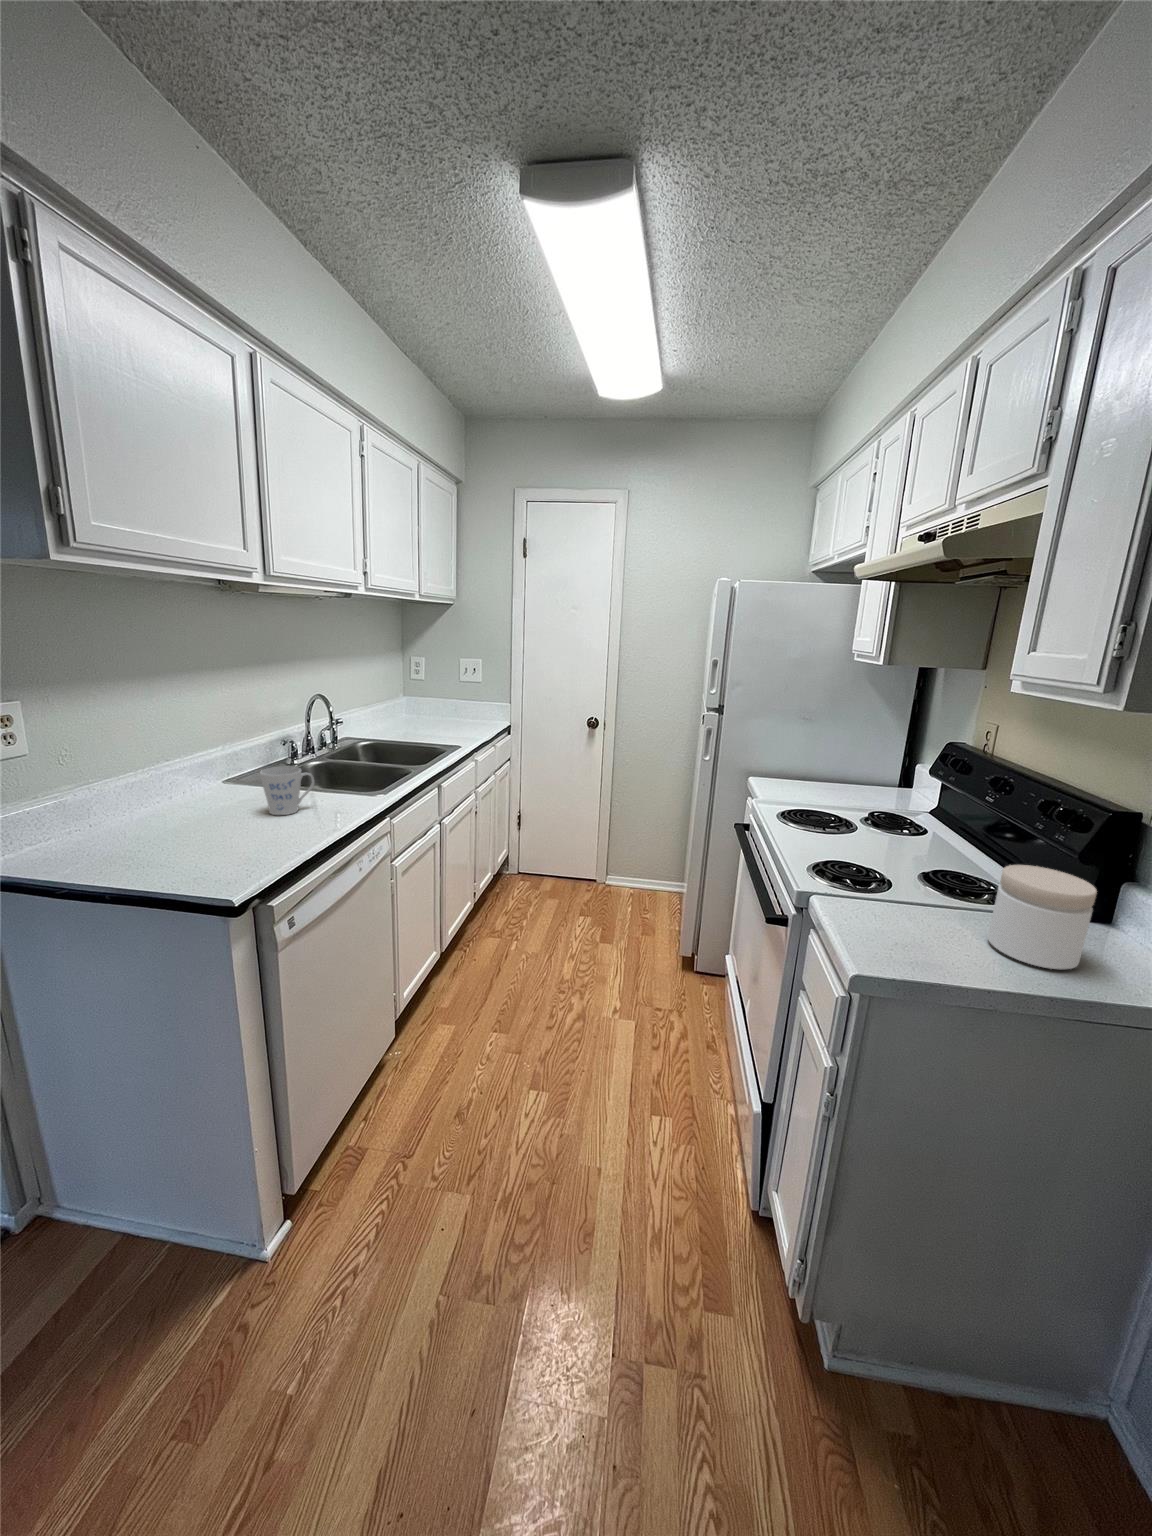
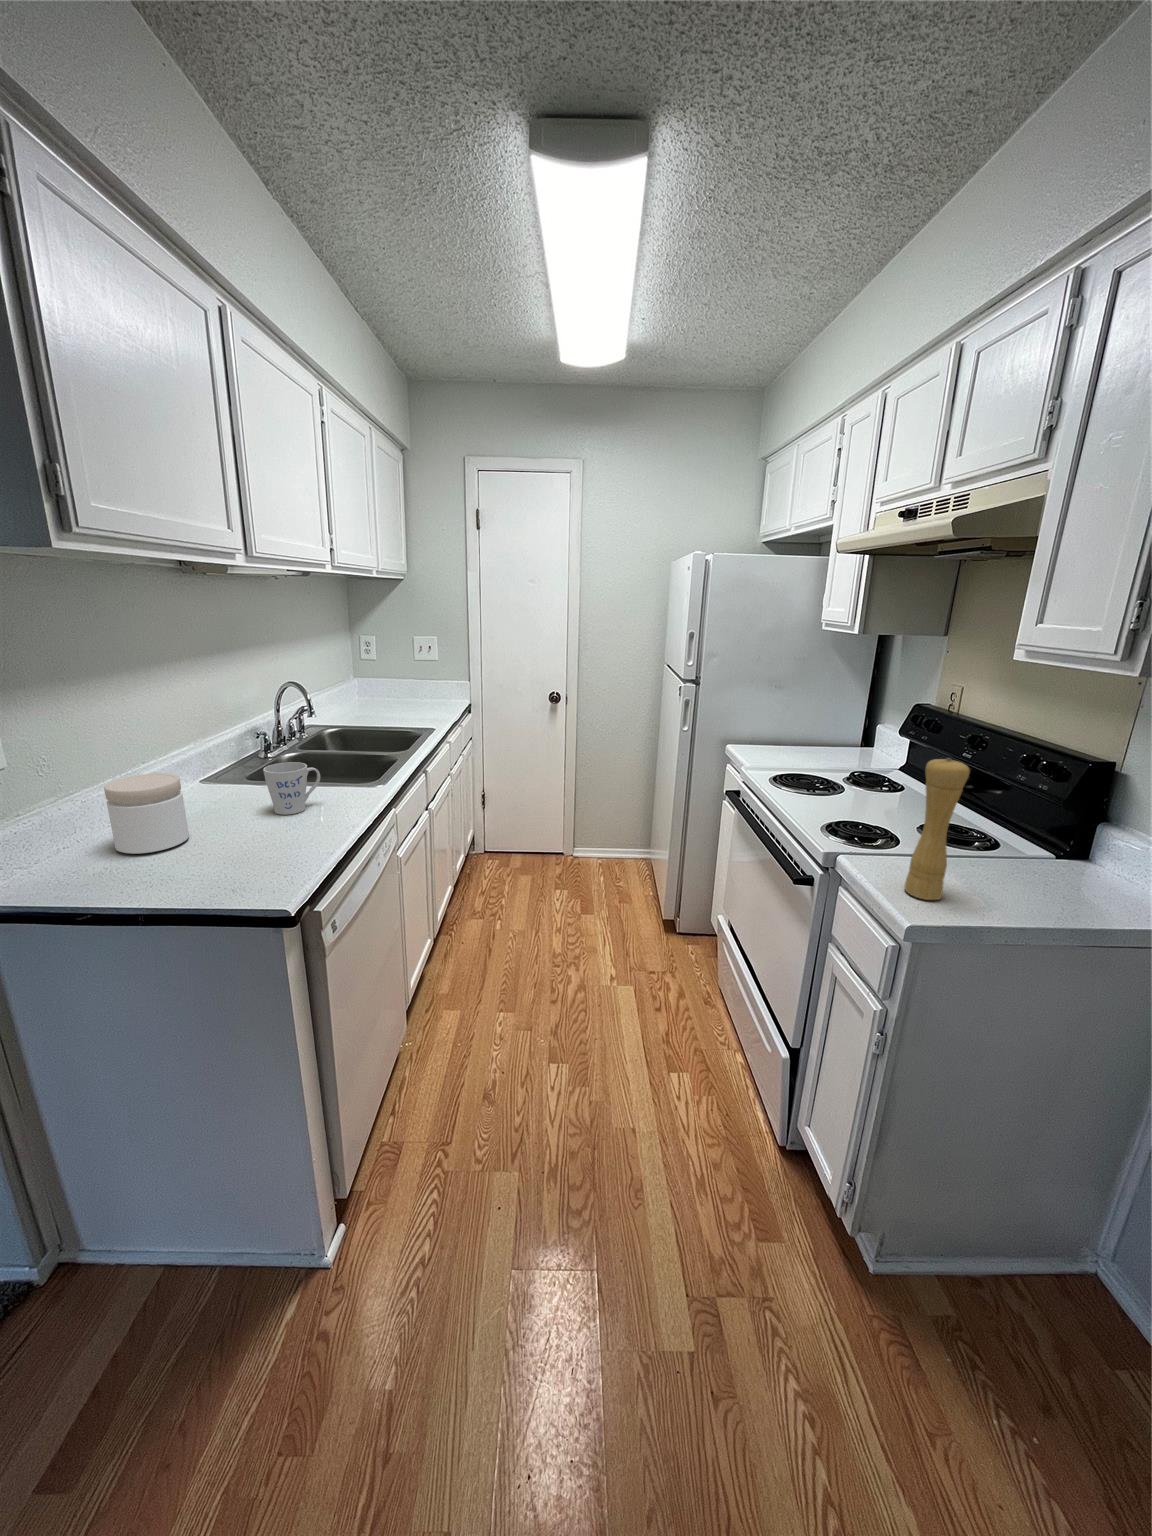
pepper mill: none [868,792,935,949] -> present [905,758,970,900]
jar: present [988,865,1097,969] -> present [104,773,189,854]

